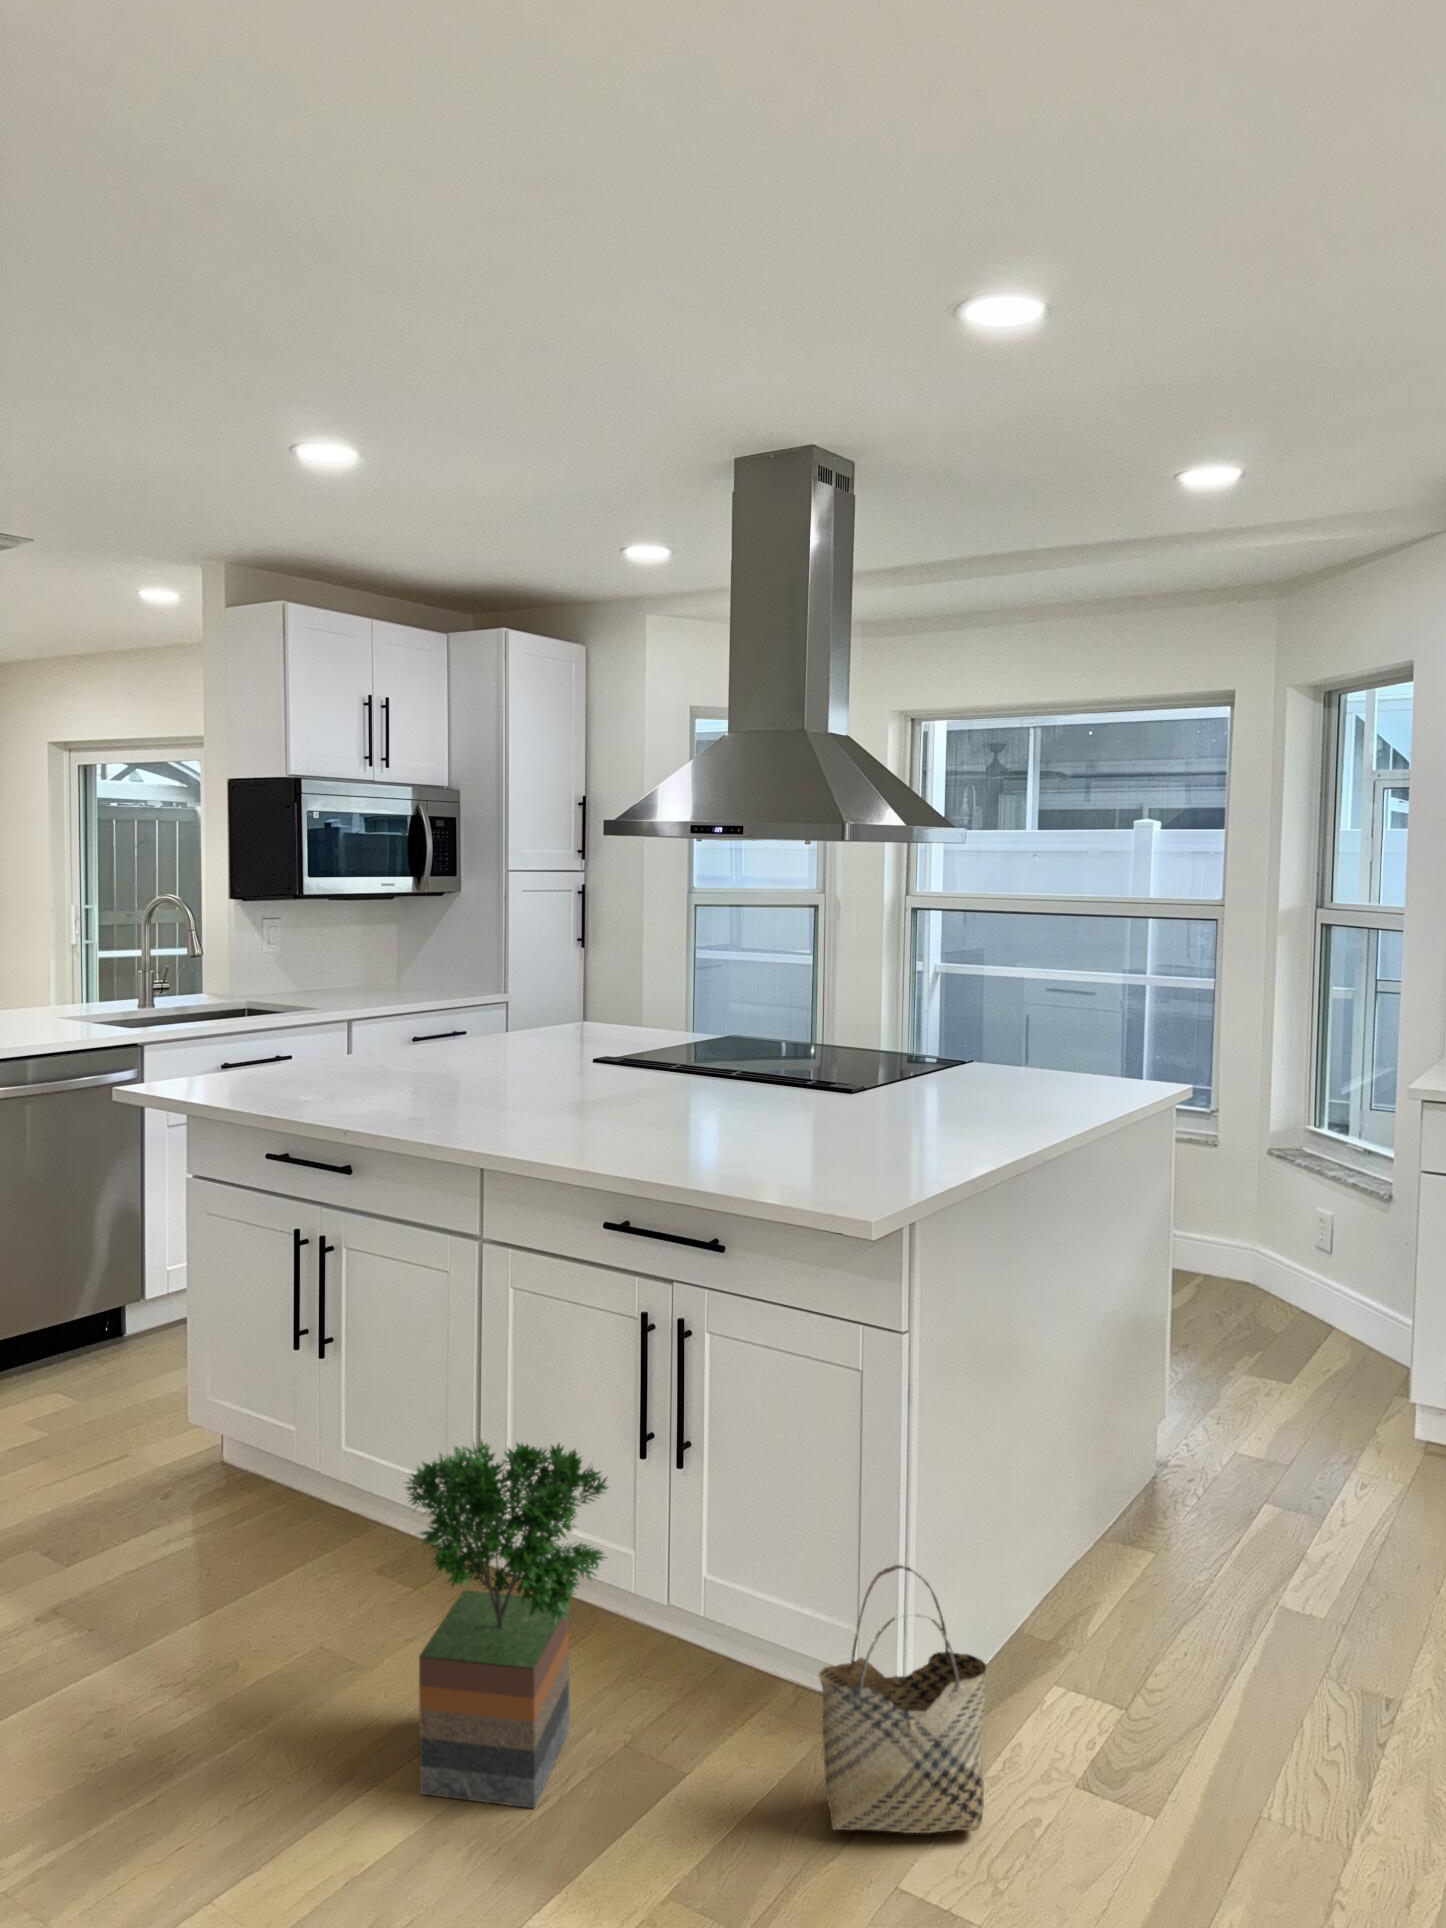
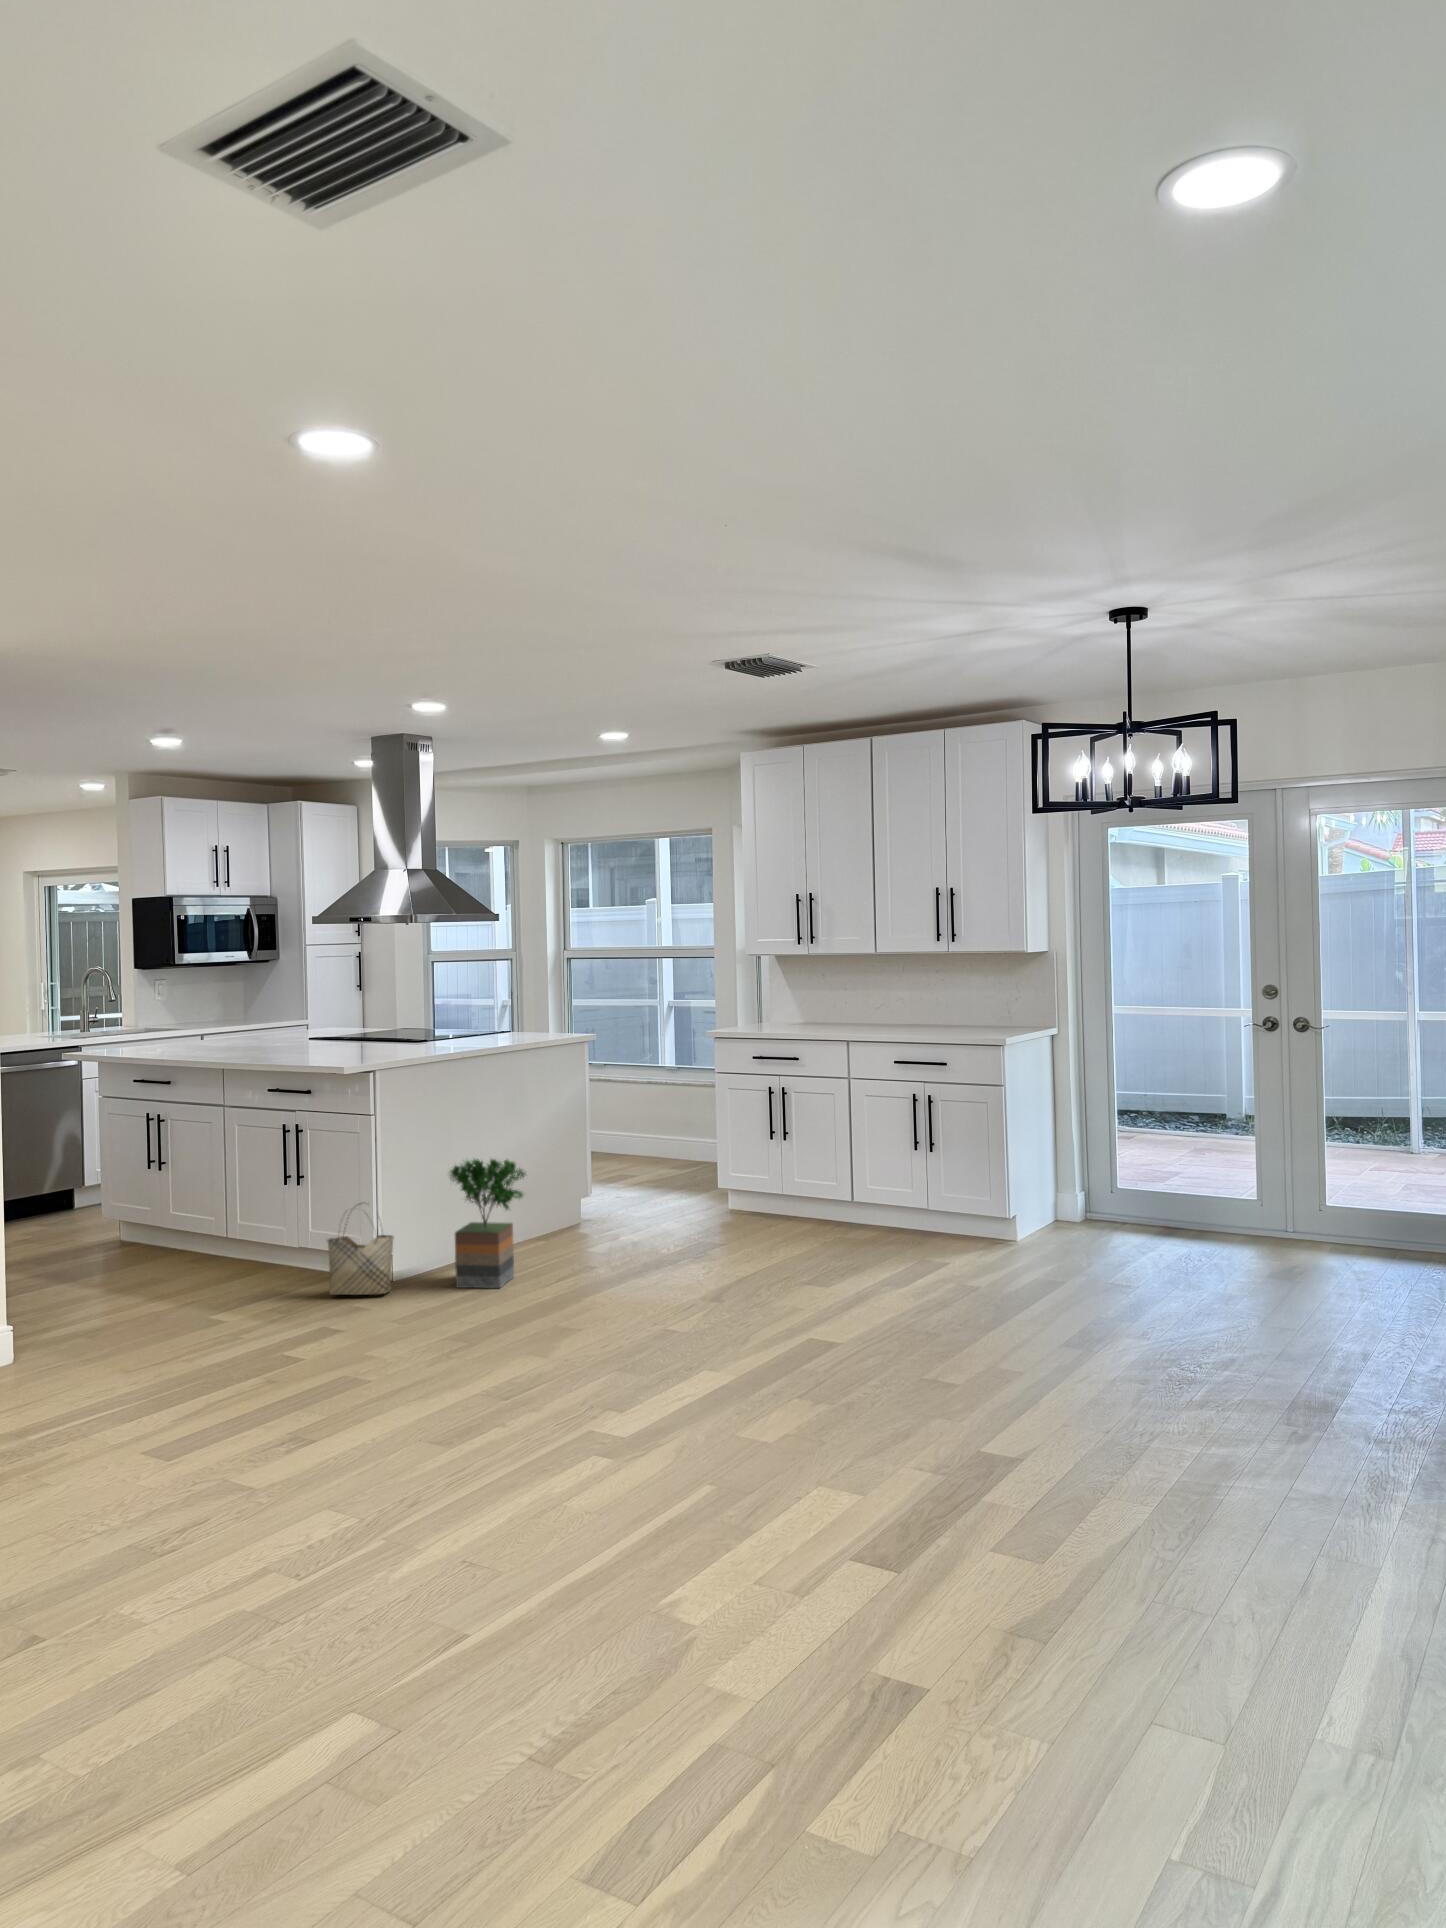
potted tree: present [406,1441,608,1808] -> present [450,1159,526,1289]

